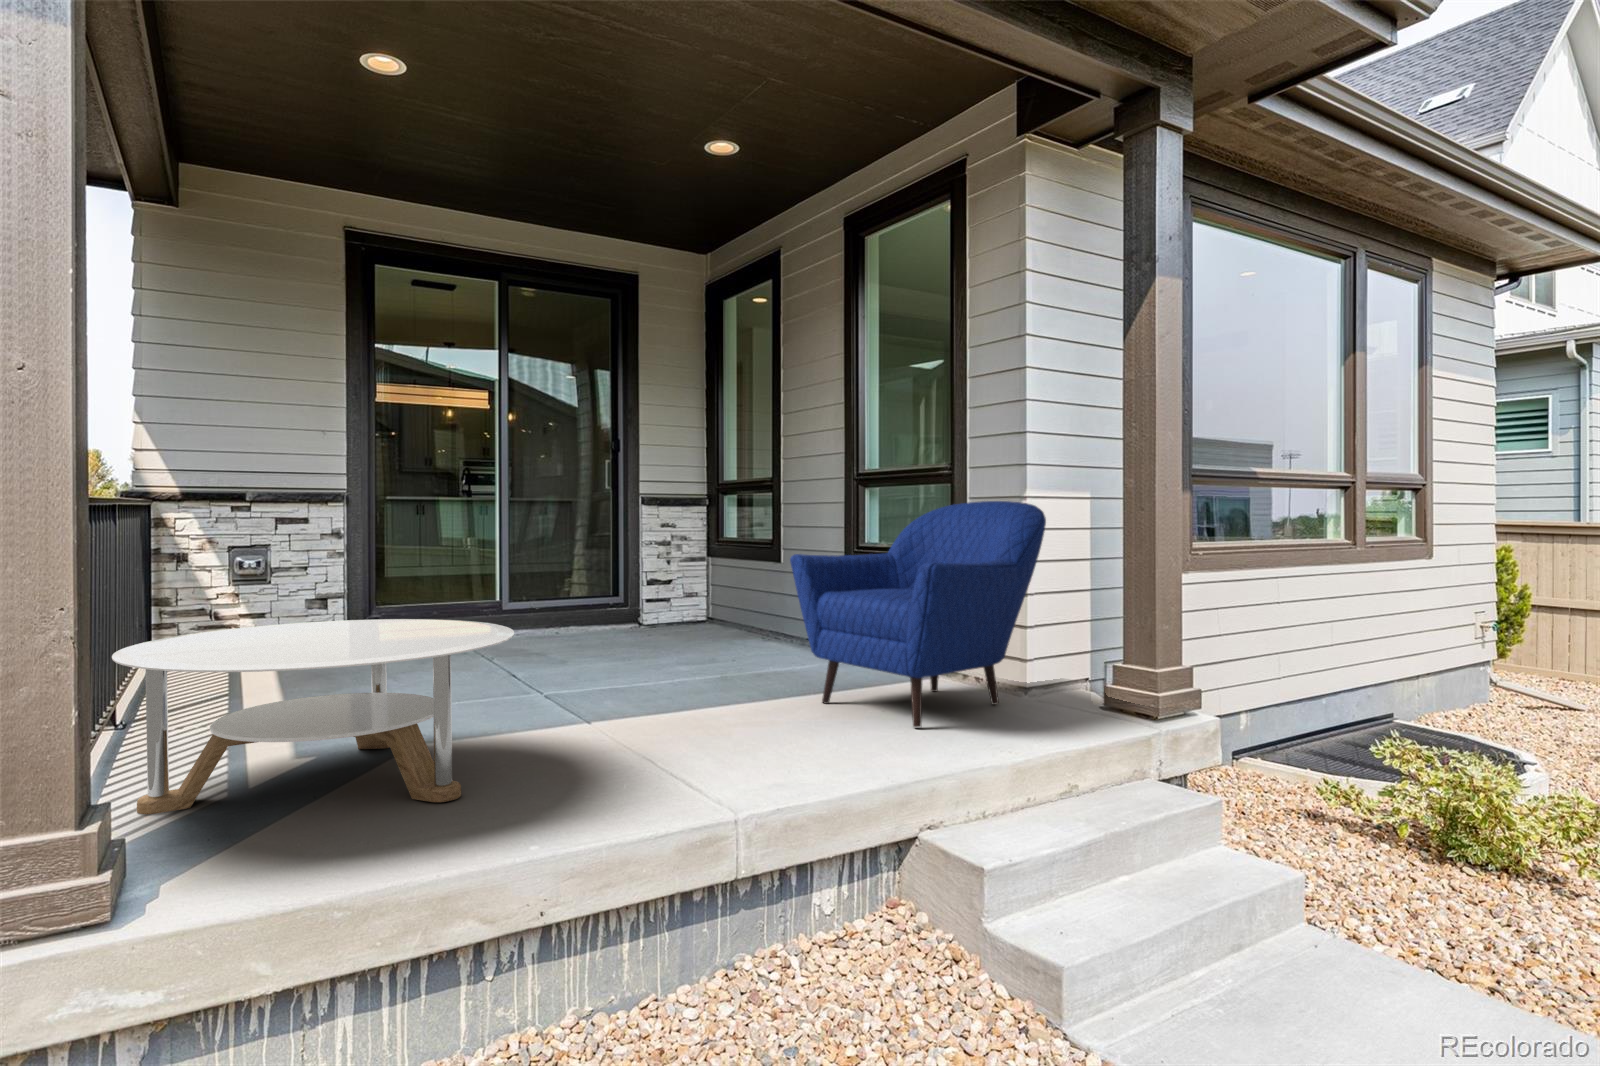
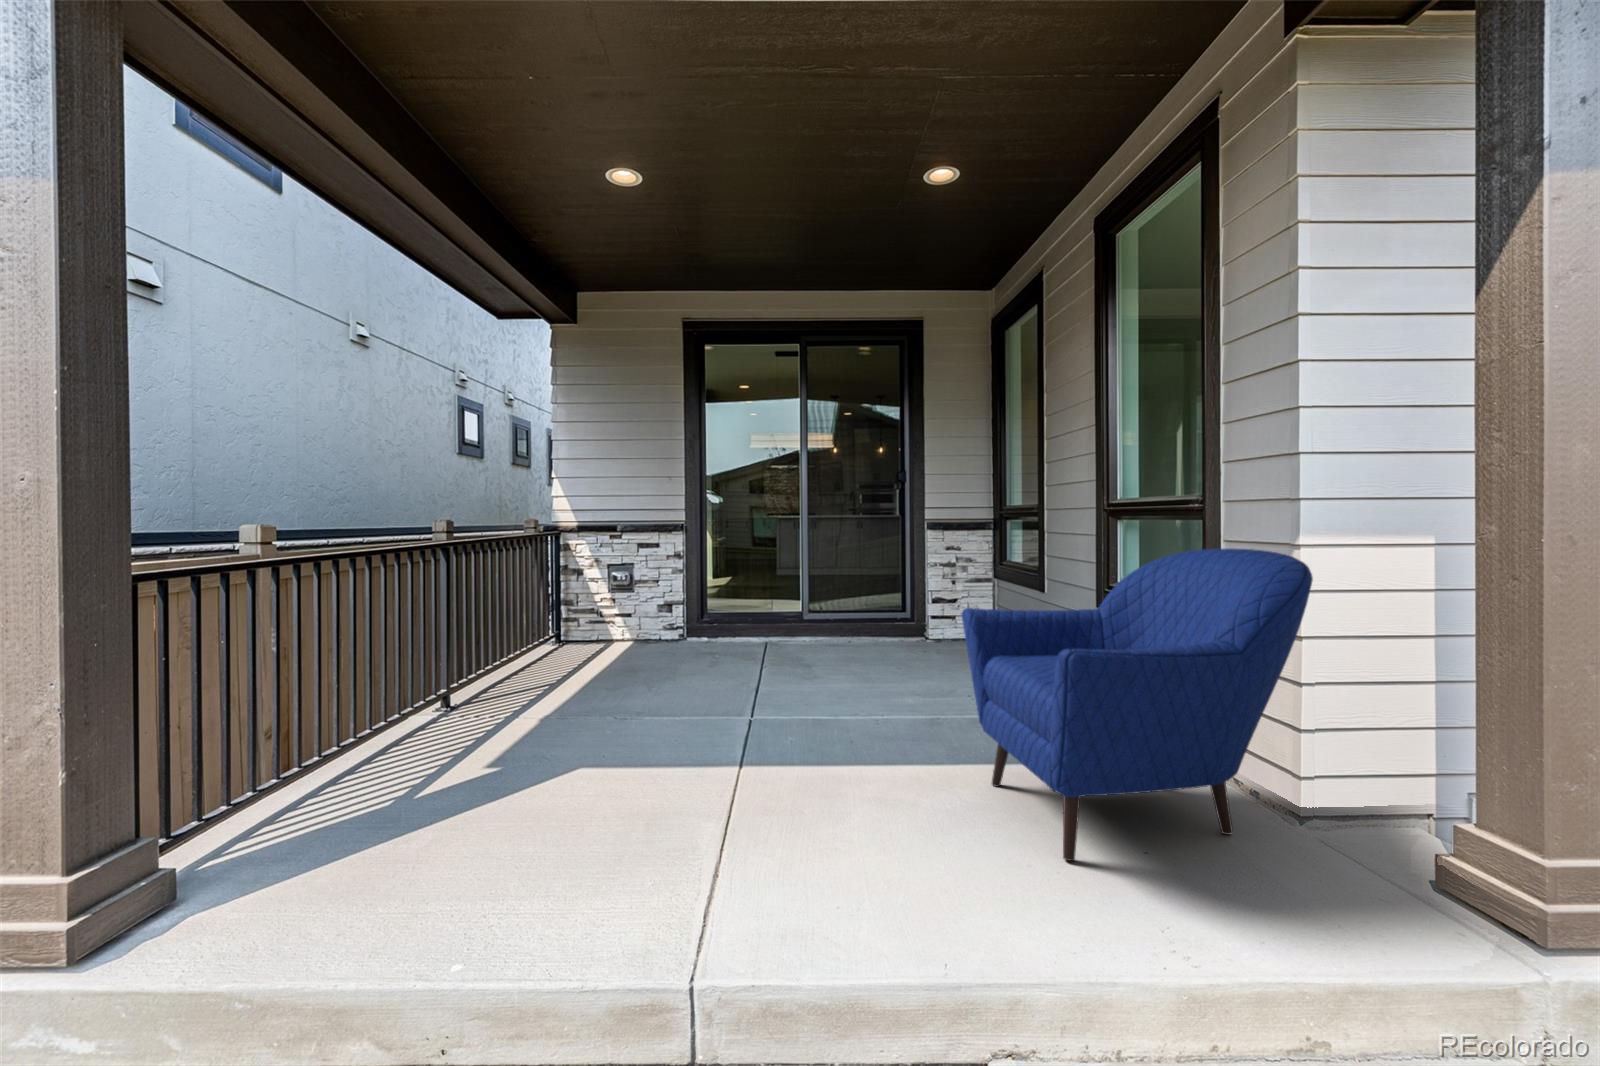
round table: present [112,619,514,814] -> none [261,654,615,865]

